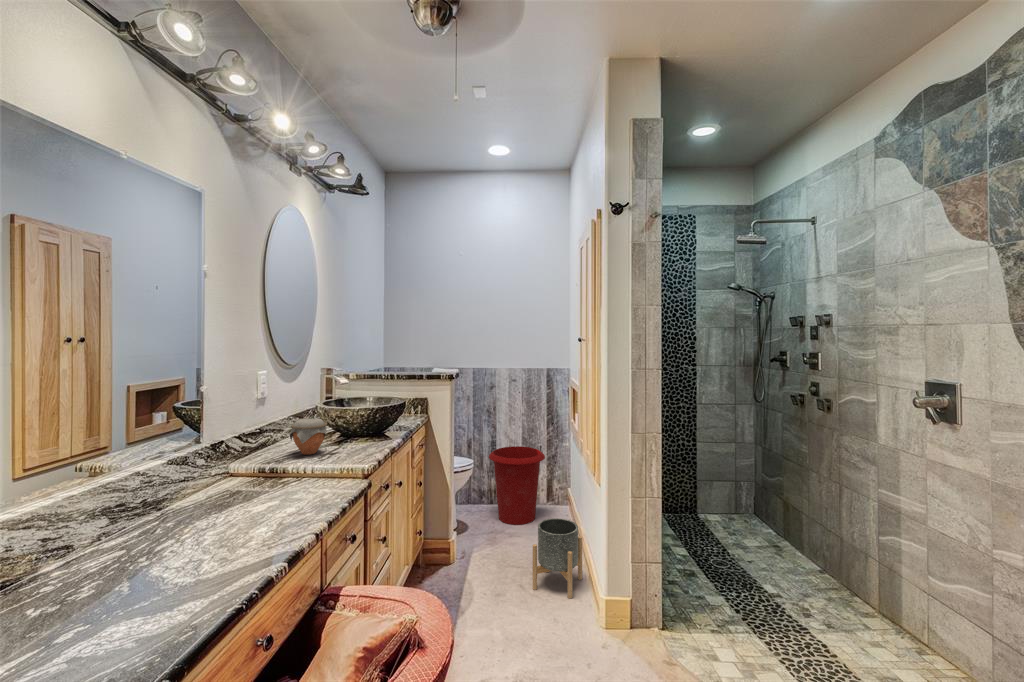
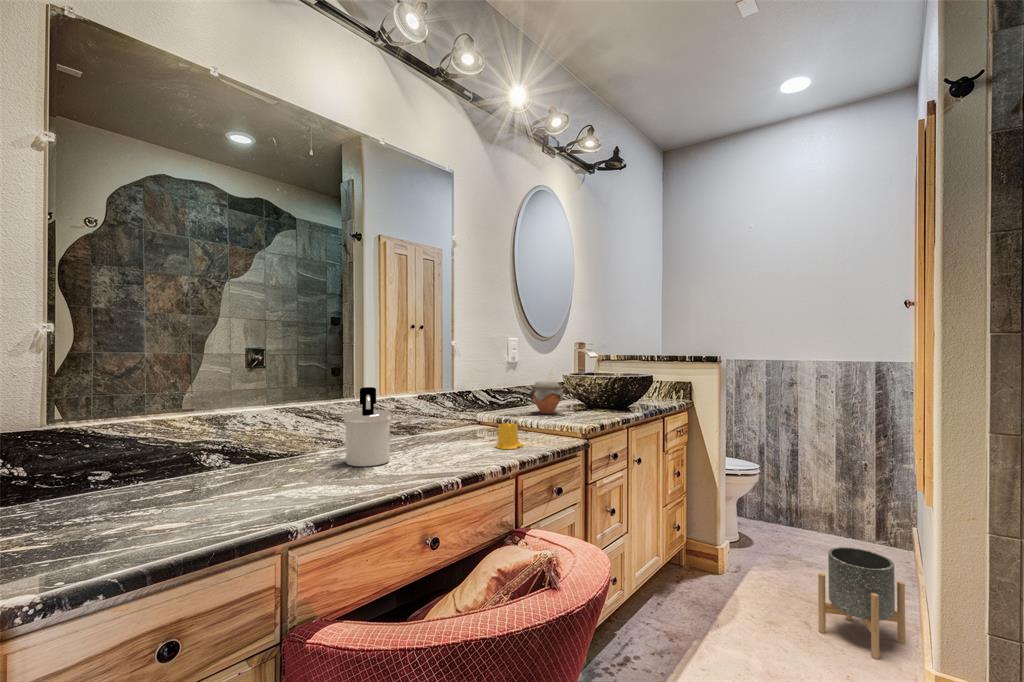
waste bin: present [489,446,545,525] -> none [781,457,868,560]
candle: none [277,484,314,520] -> present [495,423,524,449]
soap dispenser: none [55,487,144,614] -> present [344,387,391,466]

